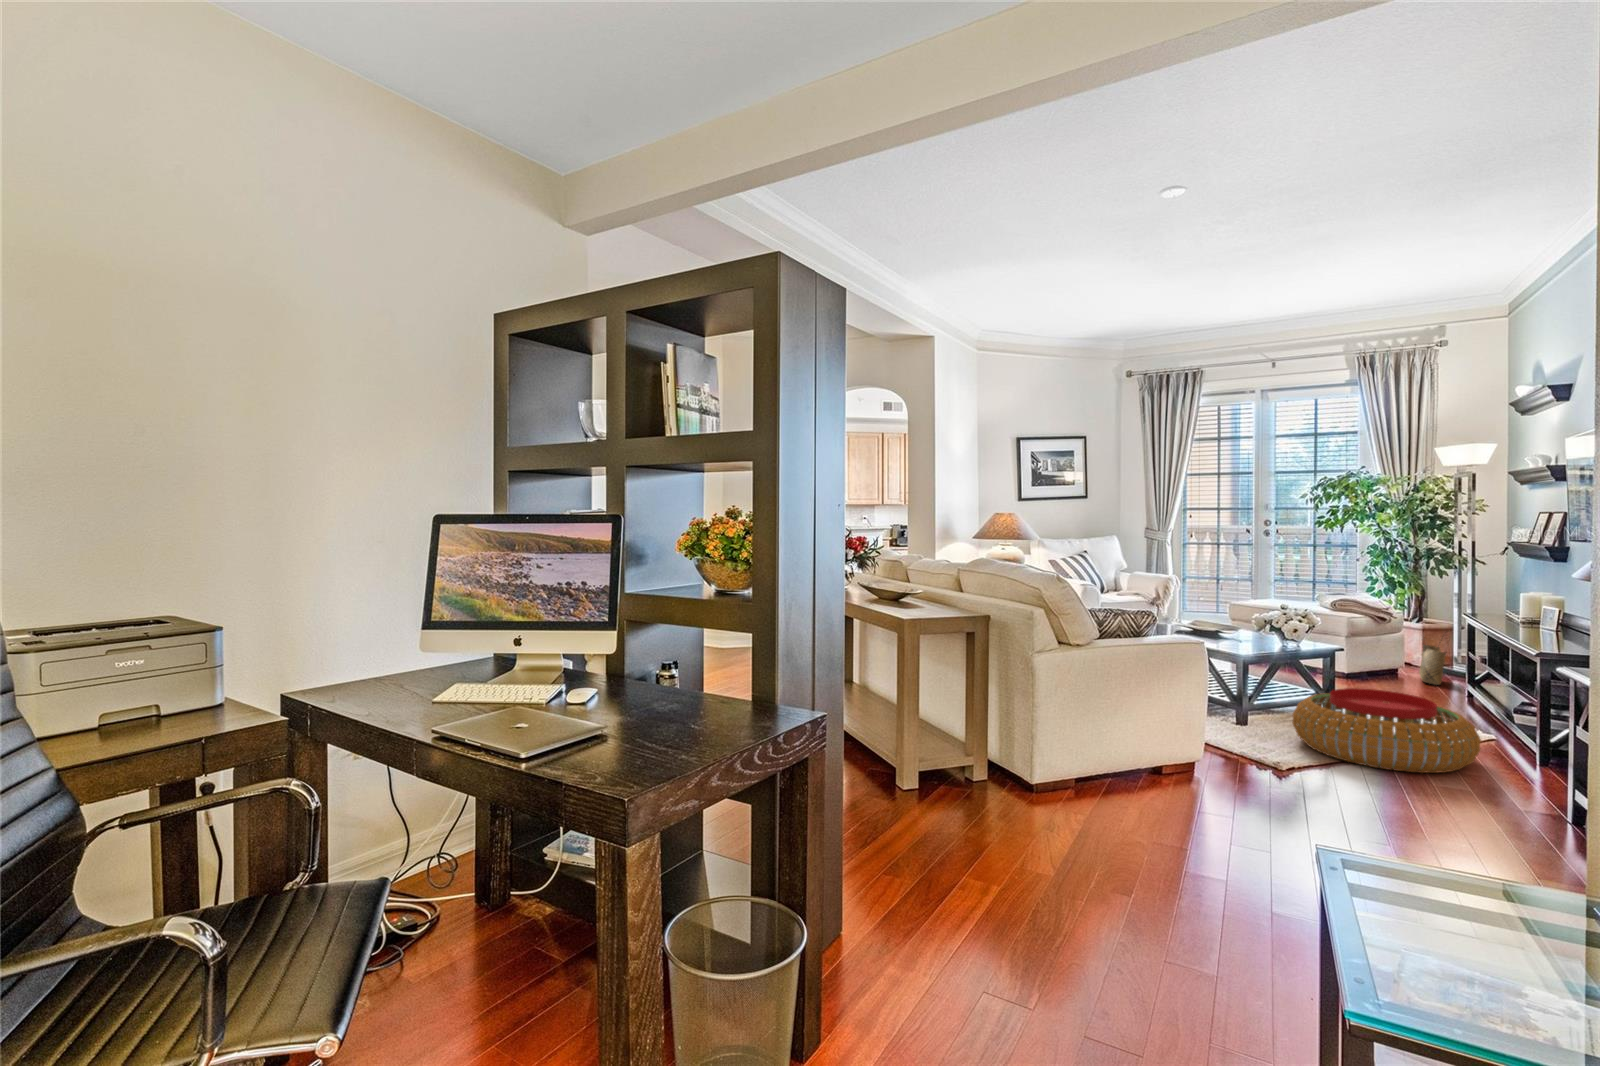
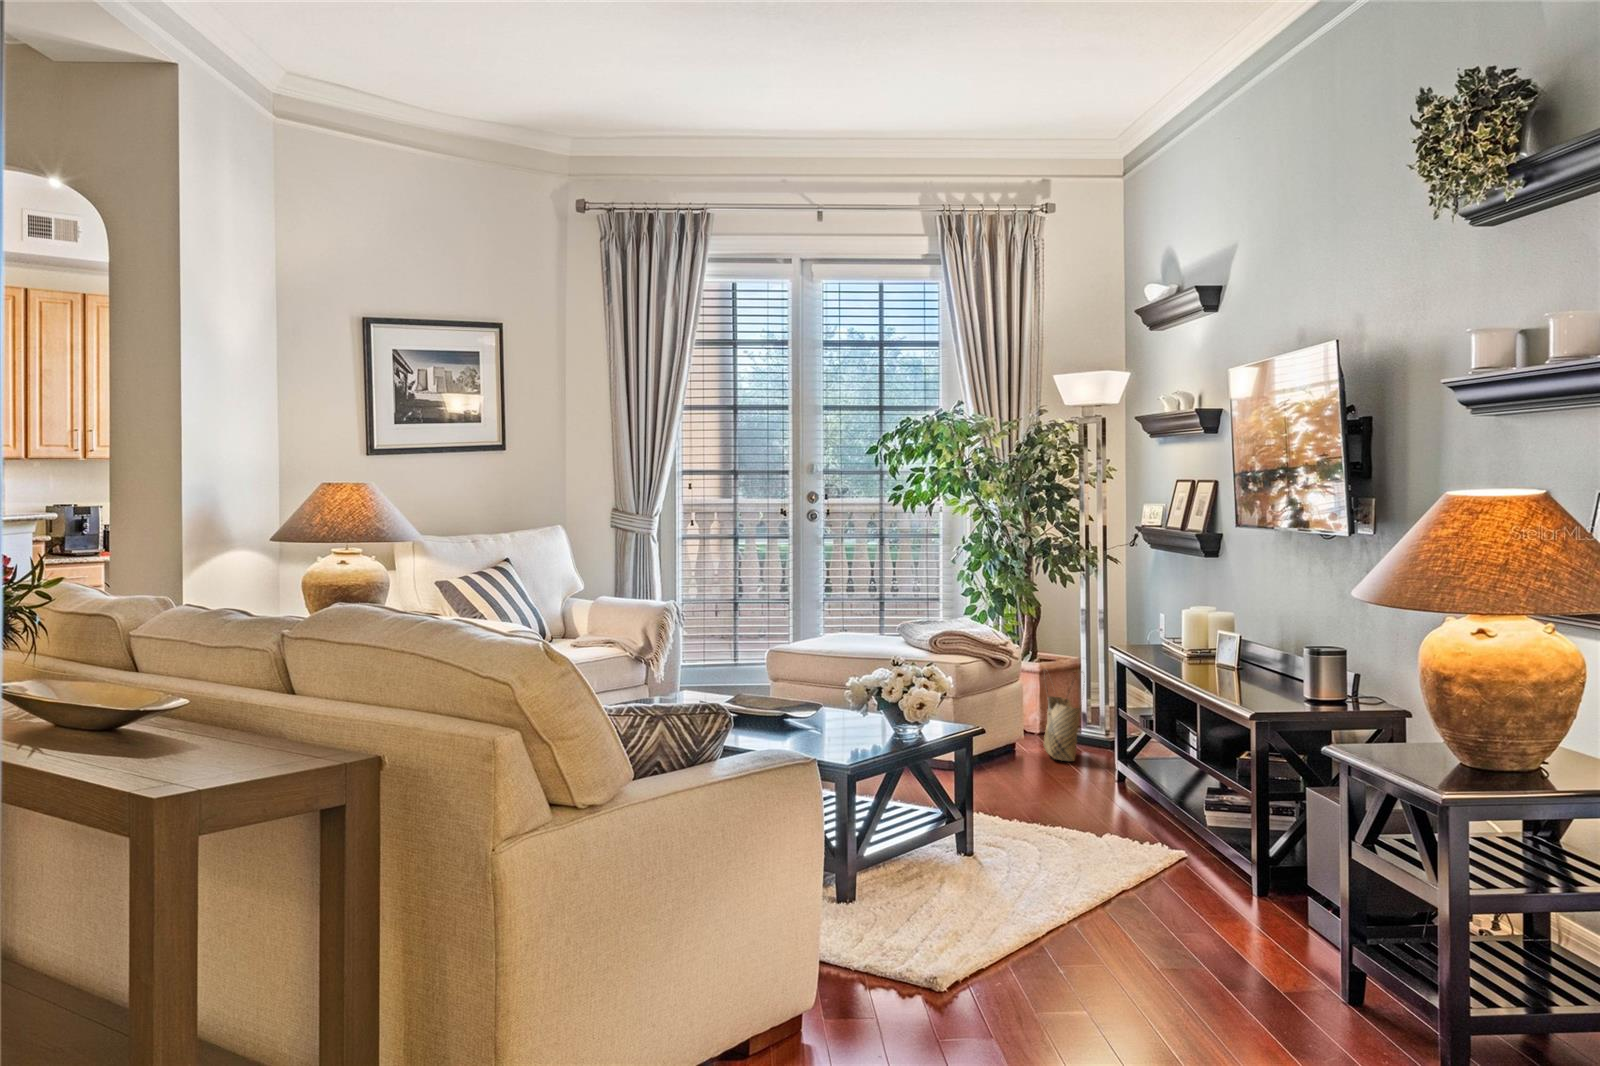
pouf: present [1292,688,1481,773] -> none [932,800,1205,950]

